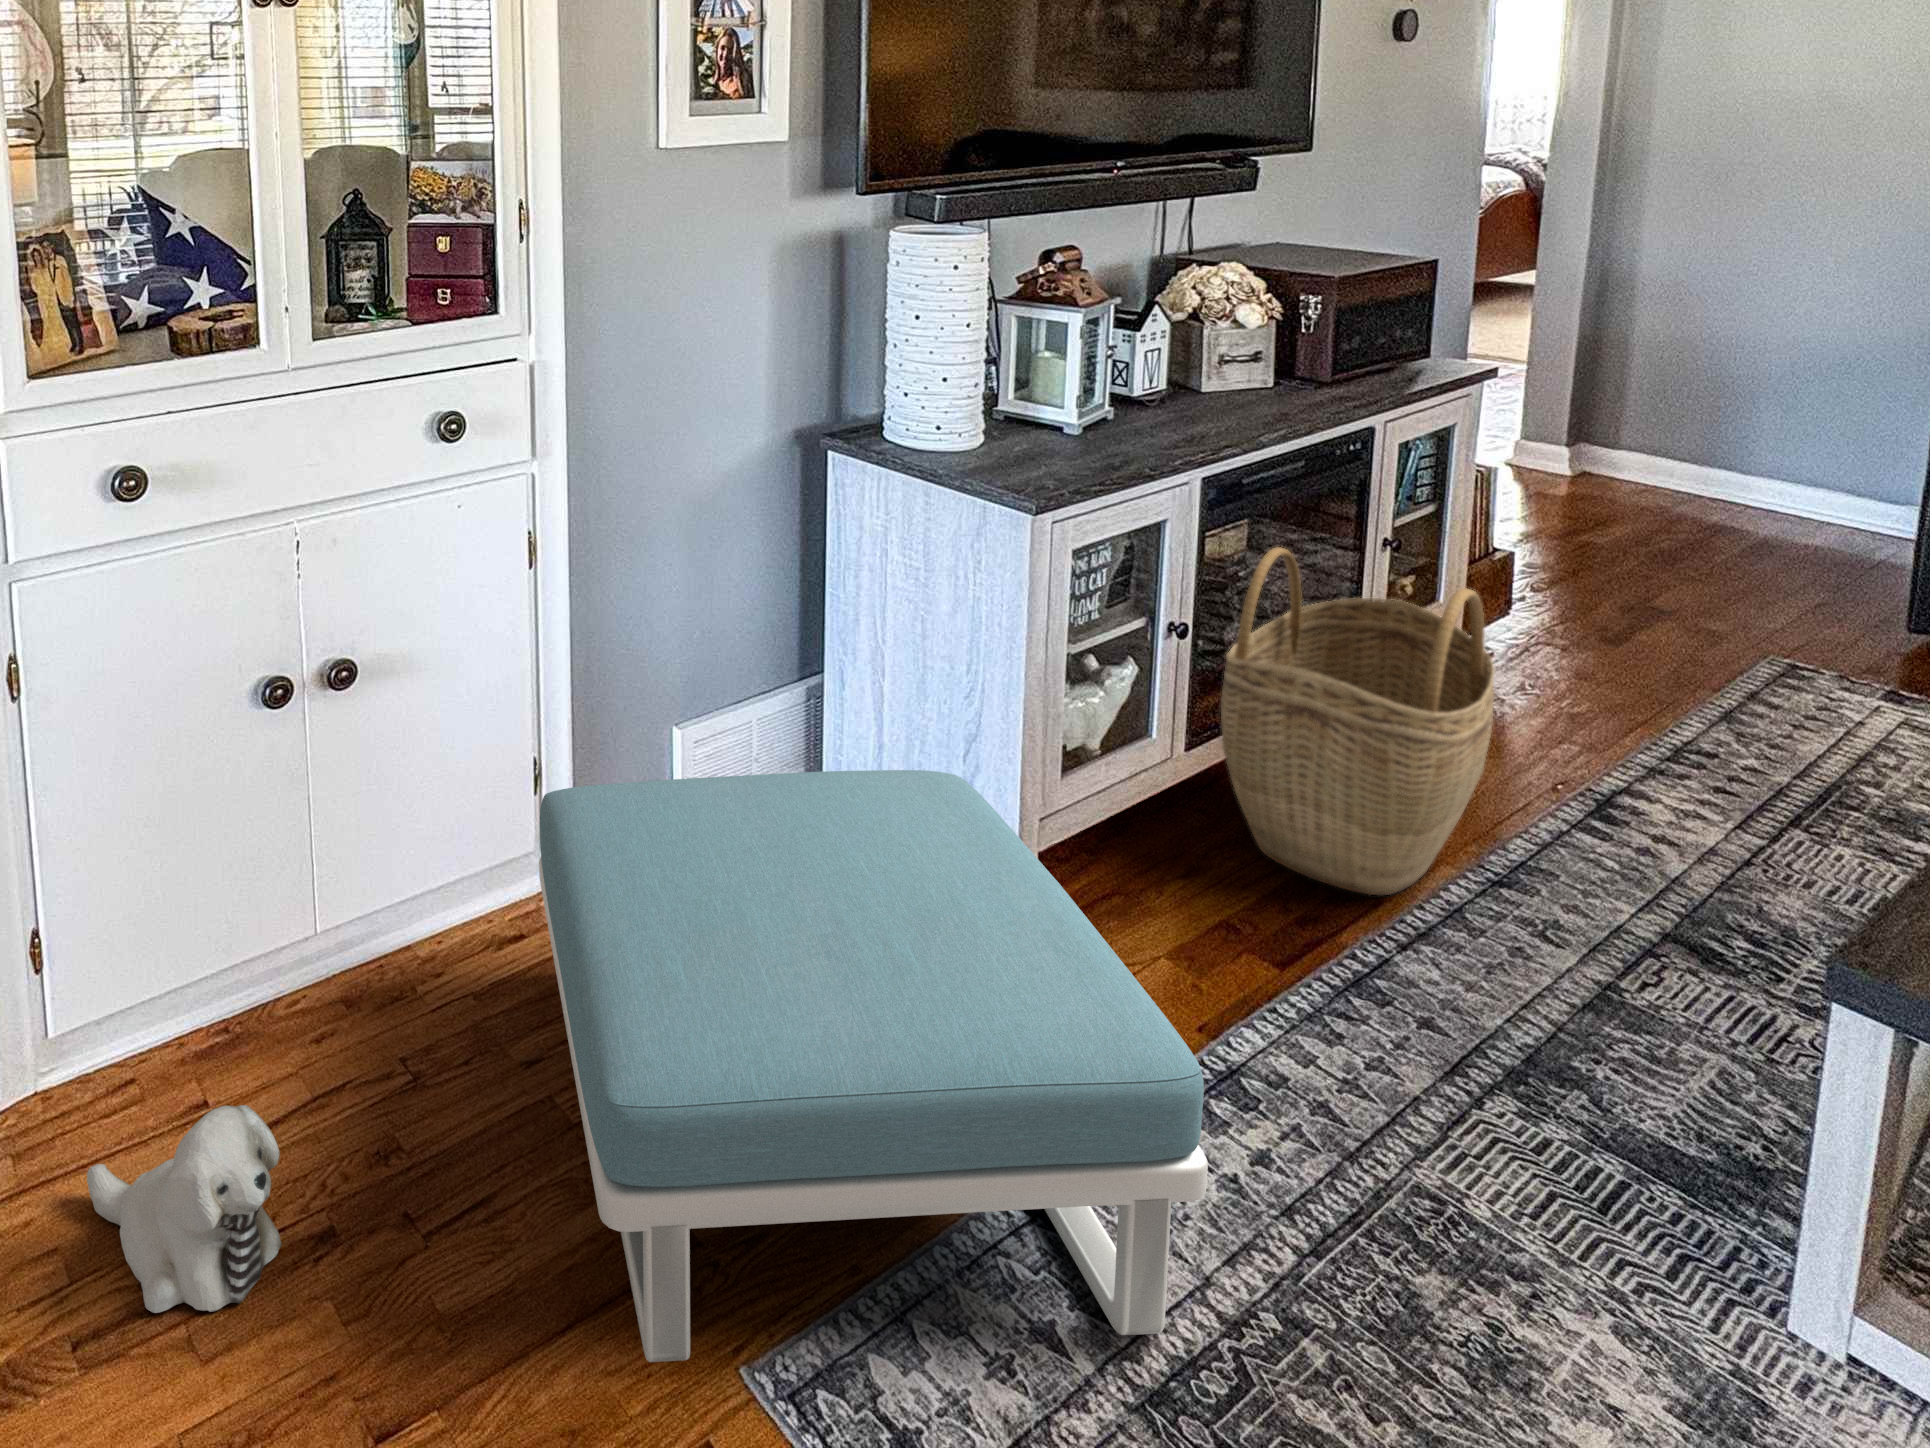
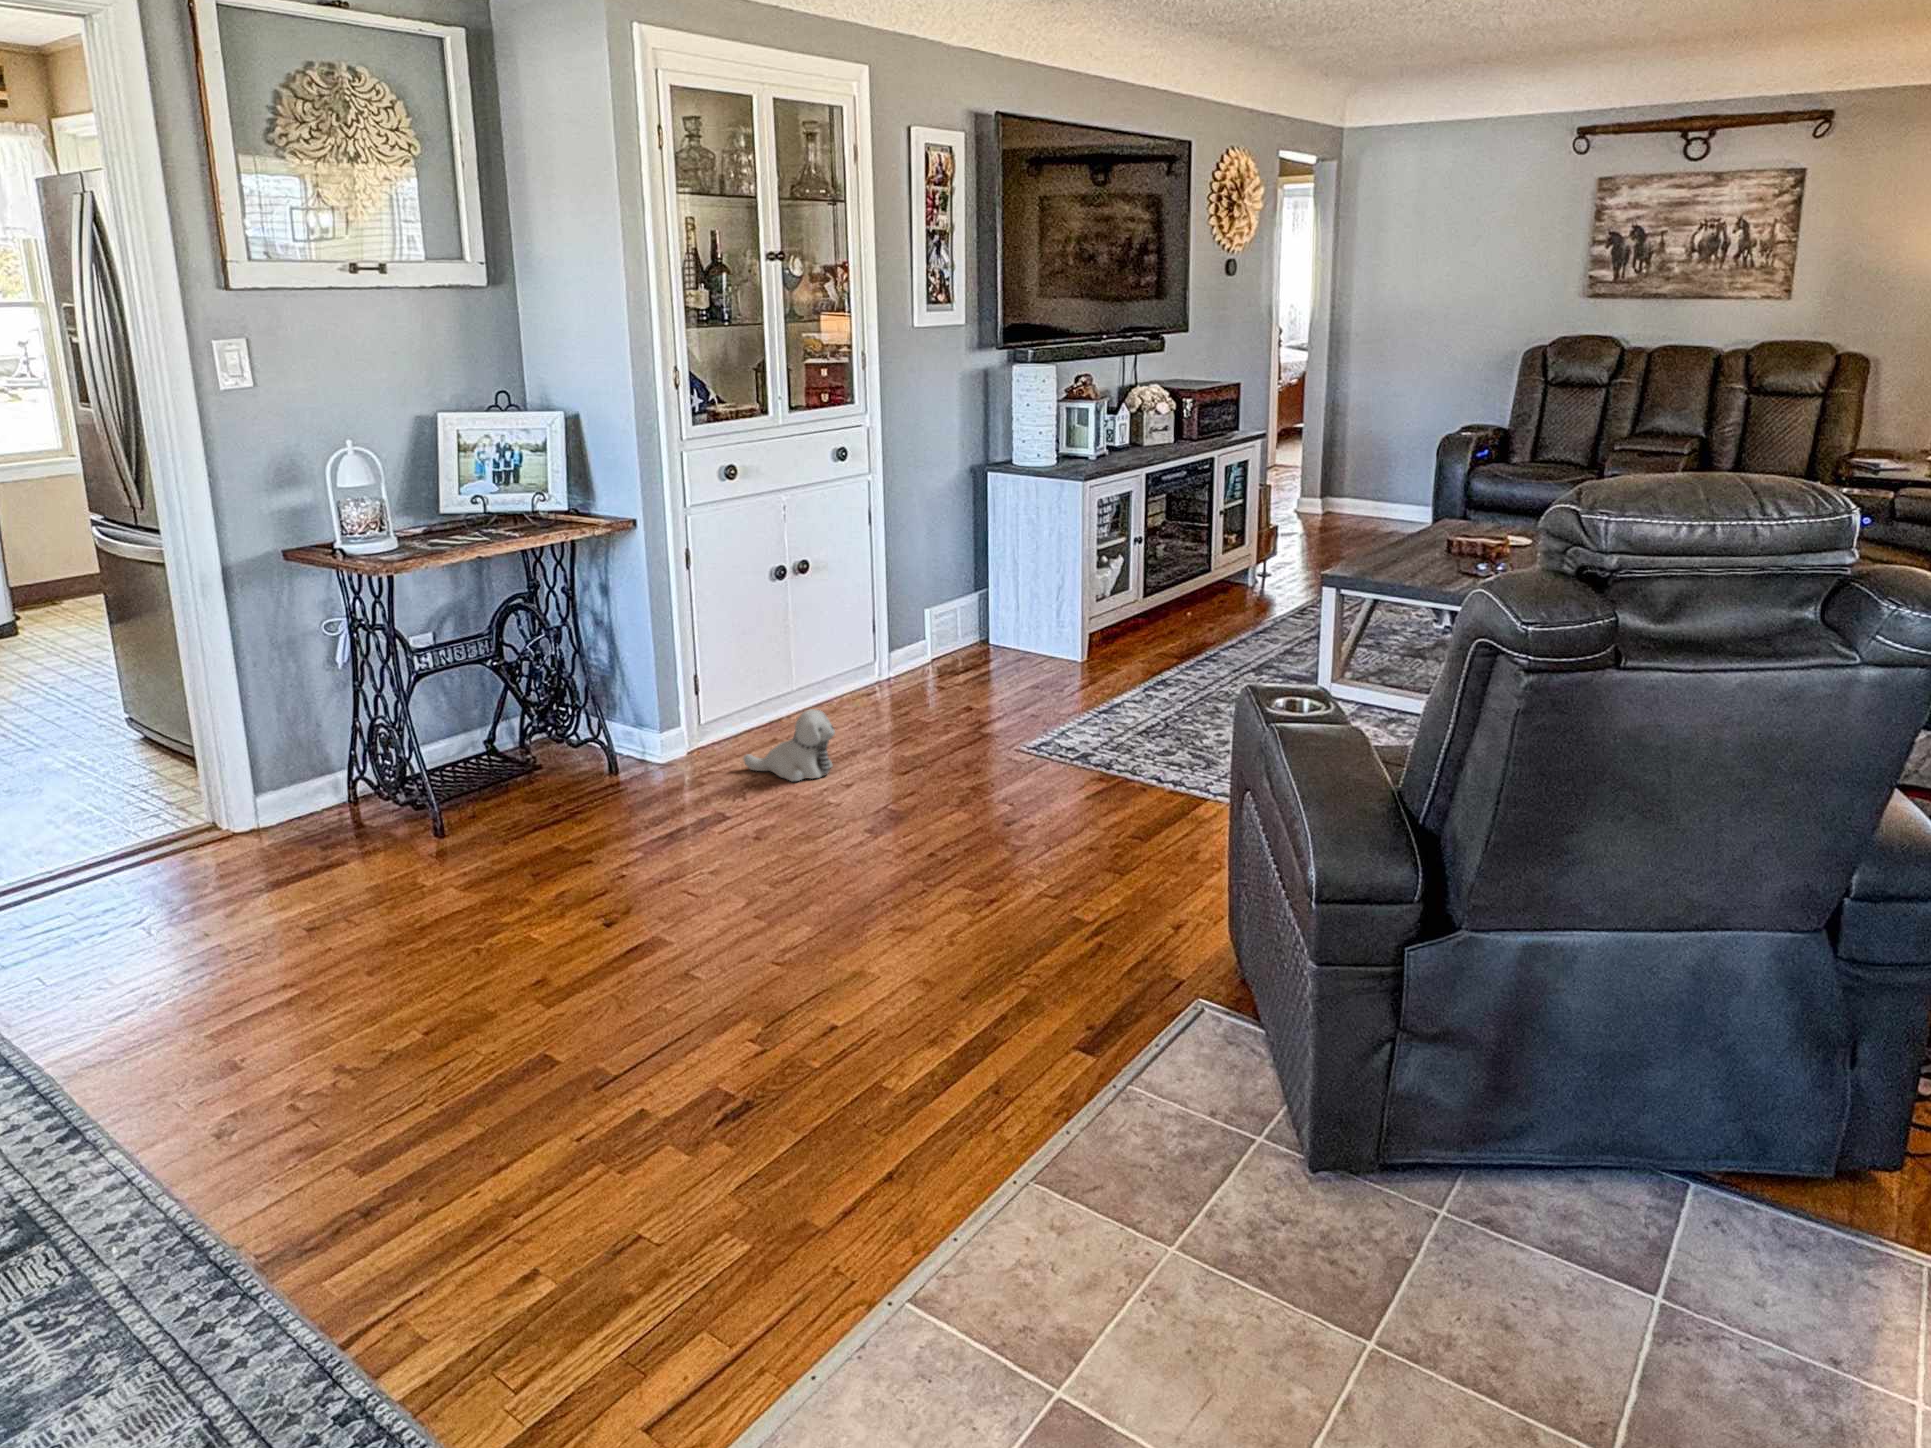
woven basket: present [1221,547,1495,895] -> none [1156,507,1256,644]
footstool: present [539,770,1208,1362] -> none [891,593,1153,760]

